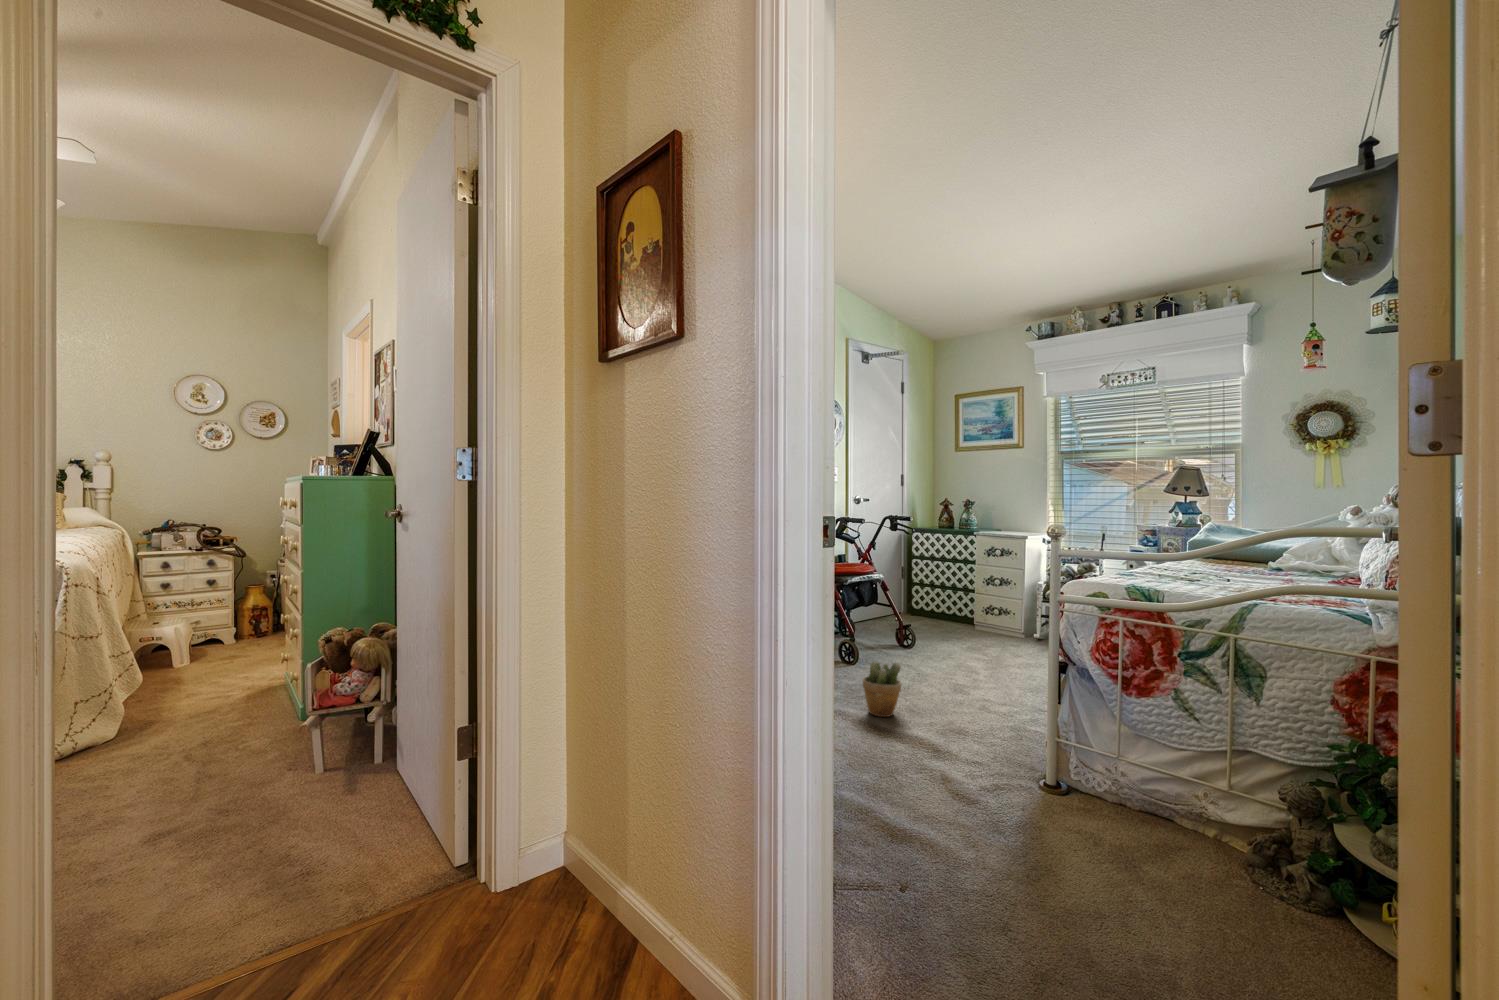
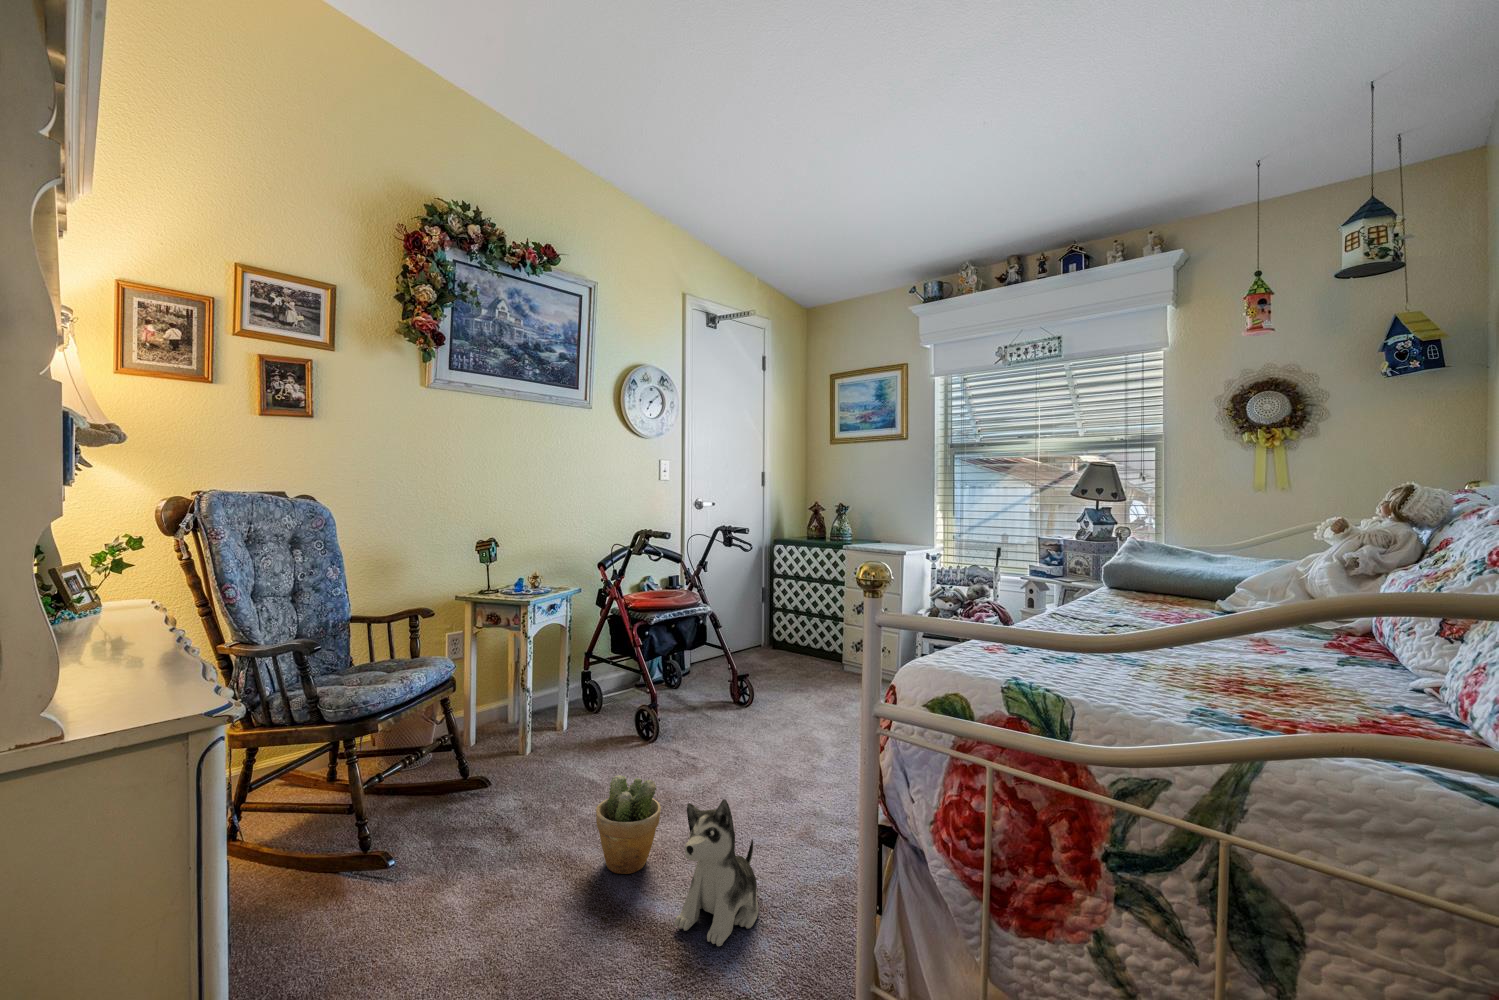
plush toy: none [928,665,974,741] -> present [675,799,759,946]

